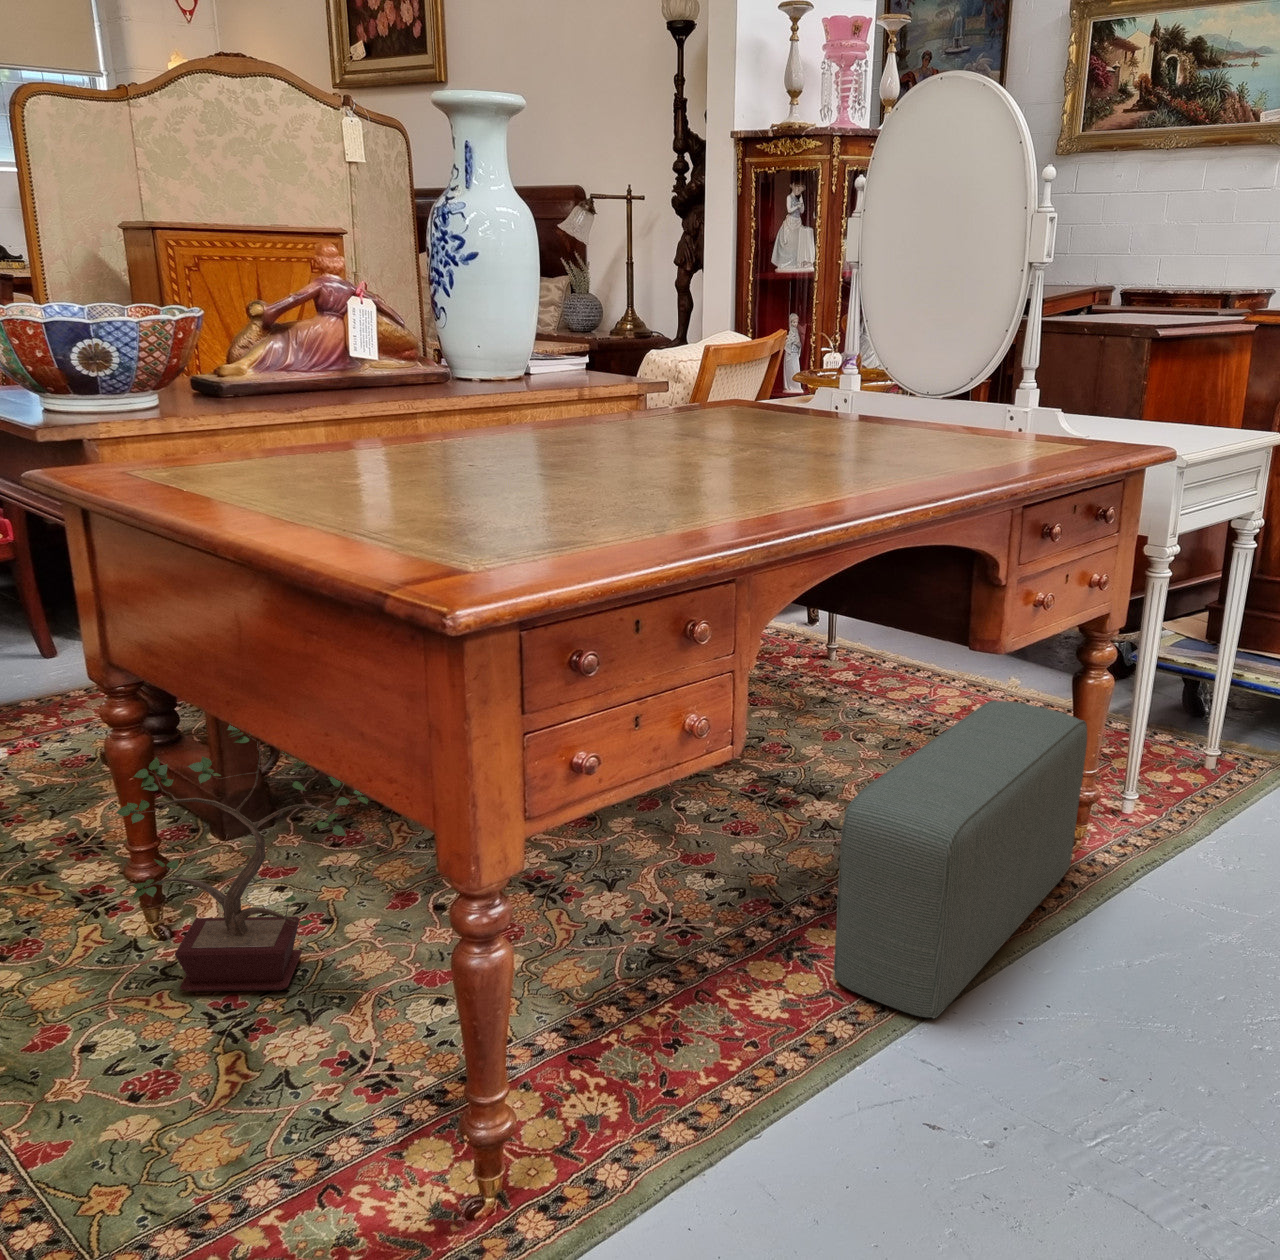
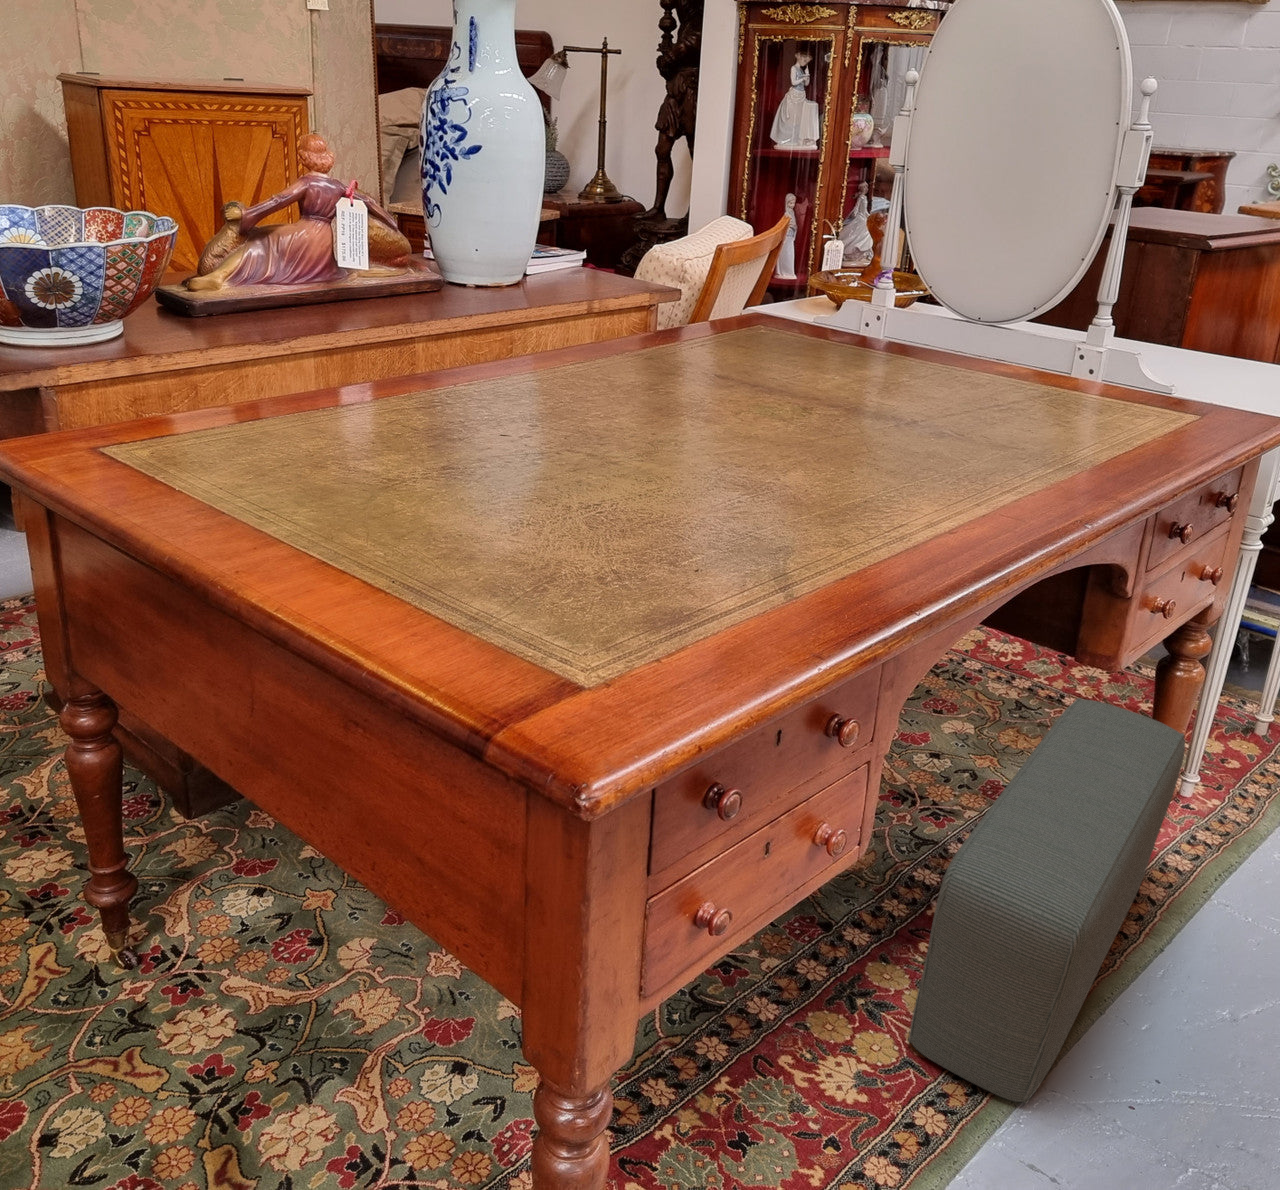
potted plant: present [116,725,368,991] -> none [68,732,411,1051]

